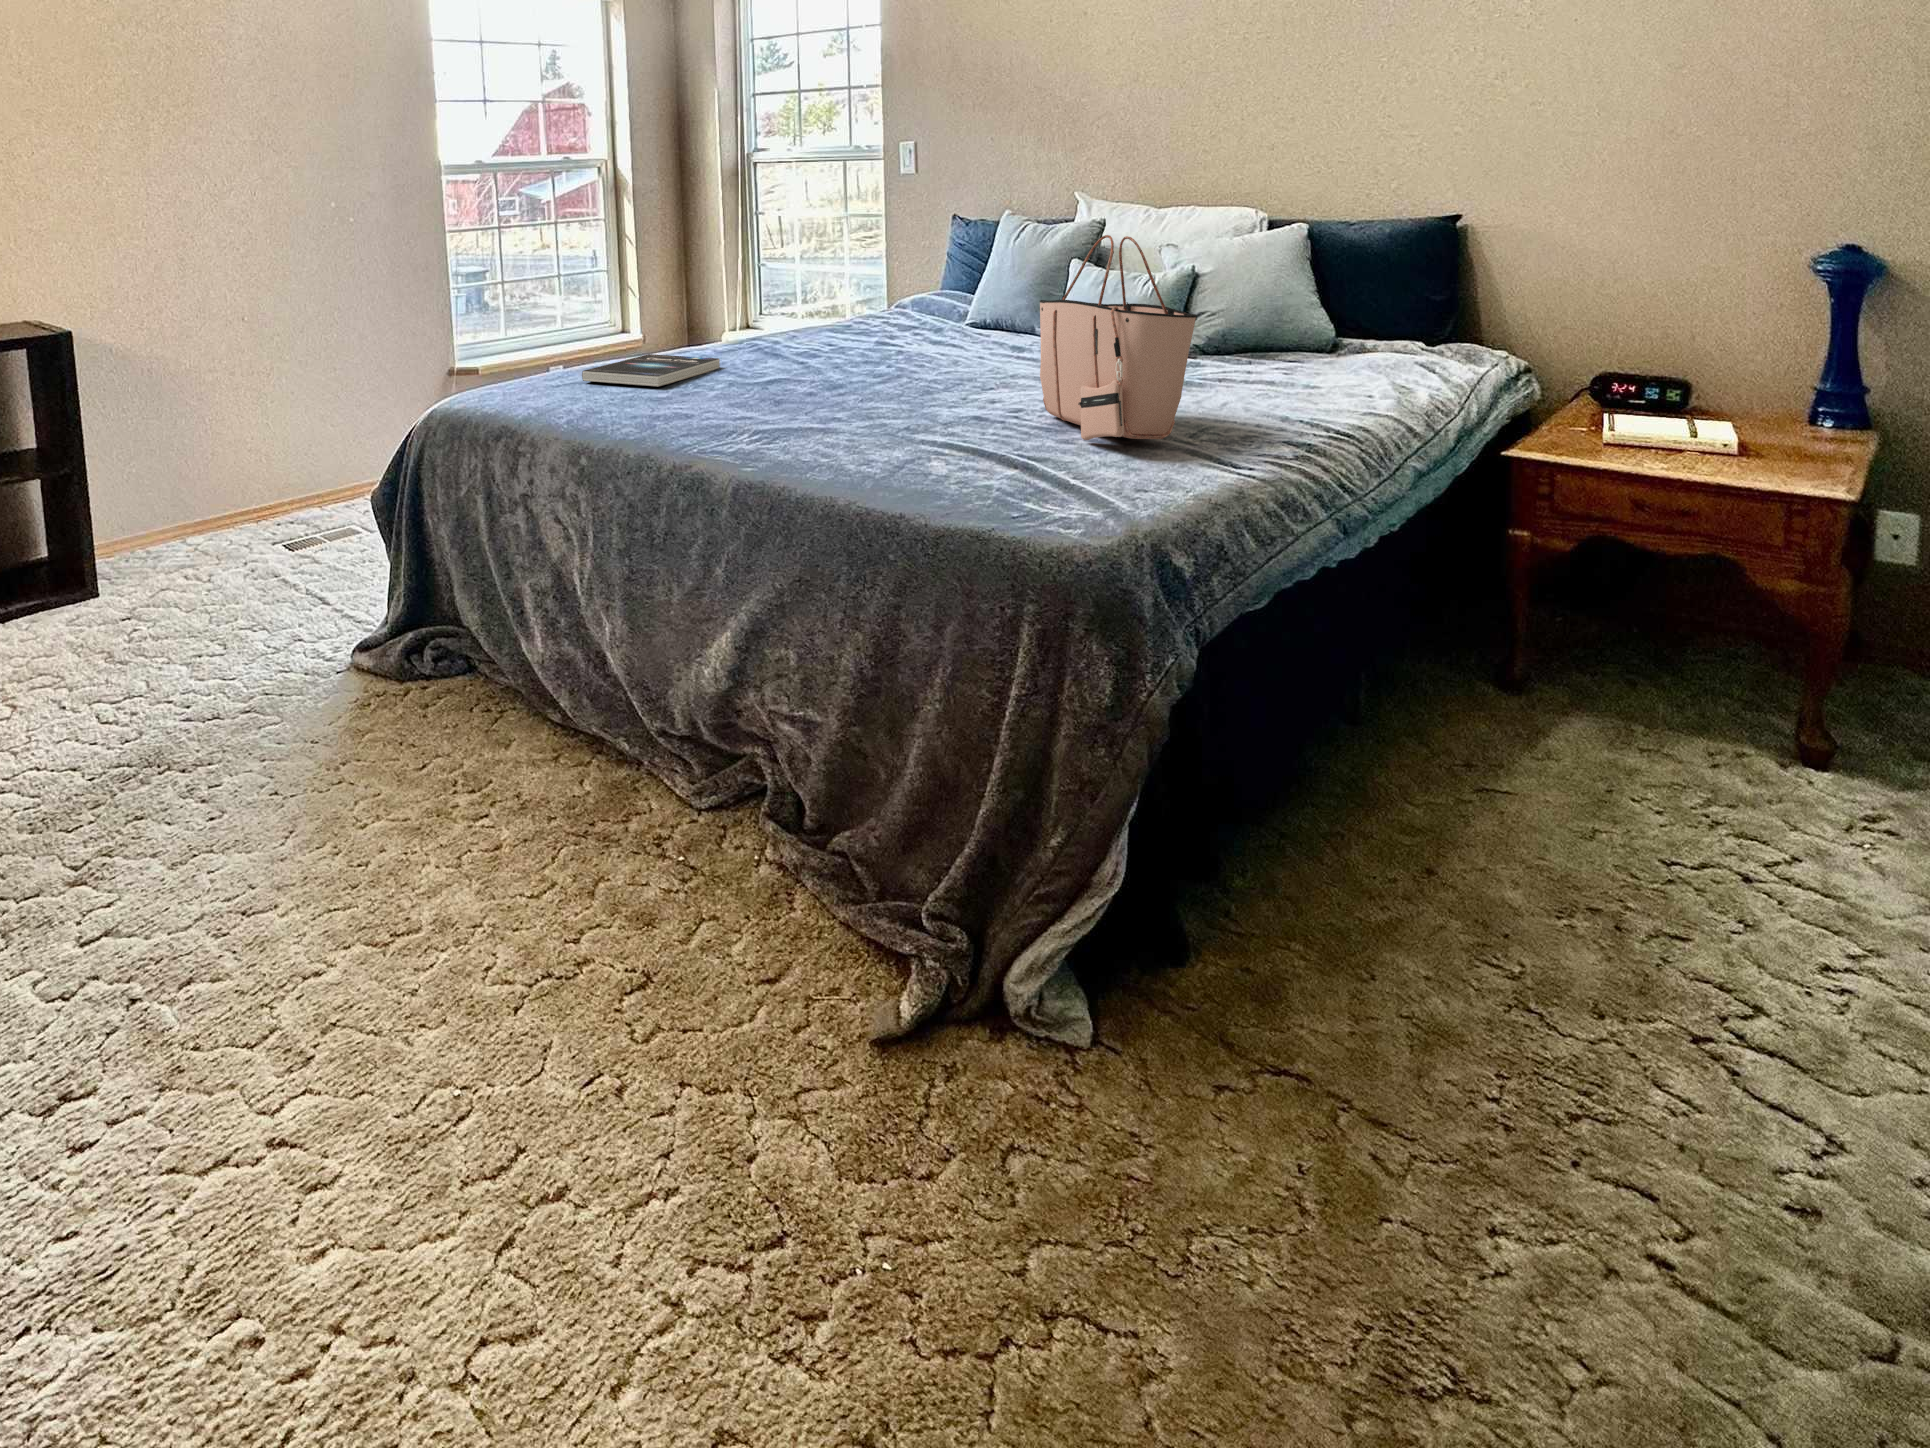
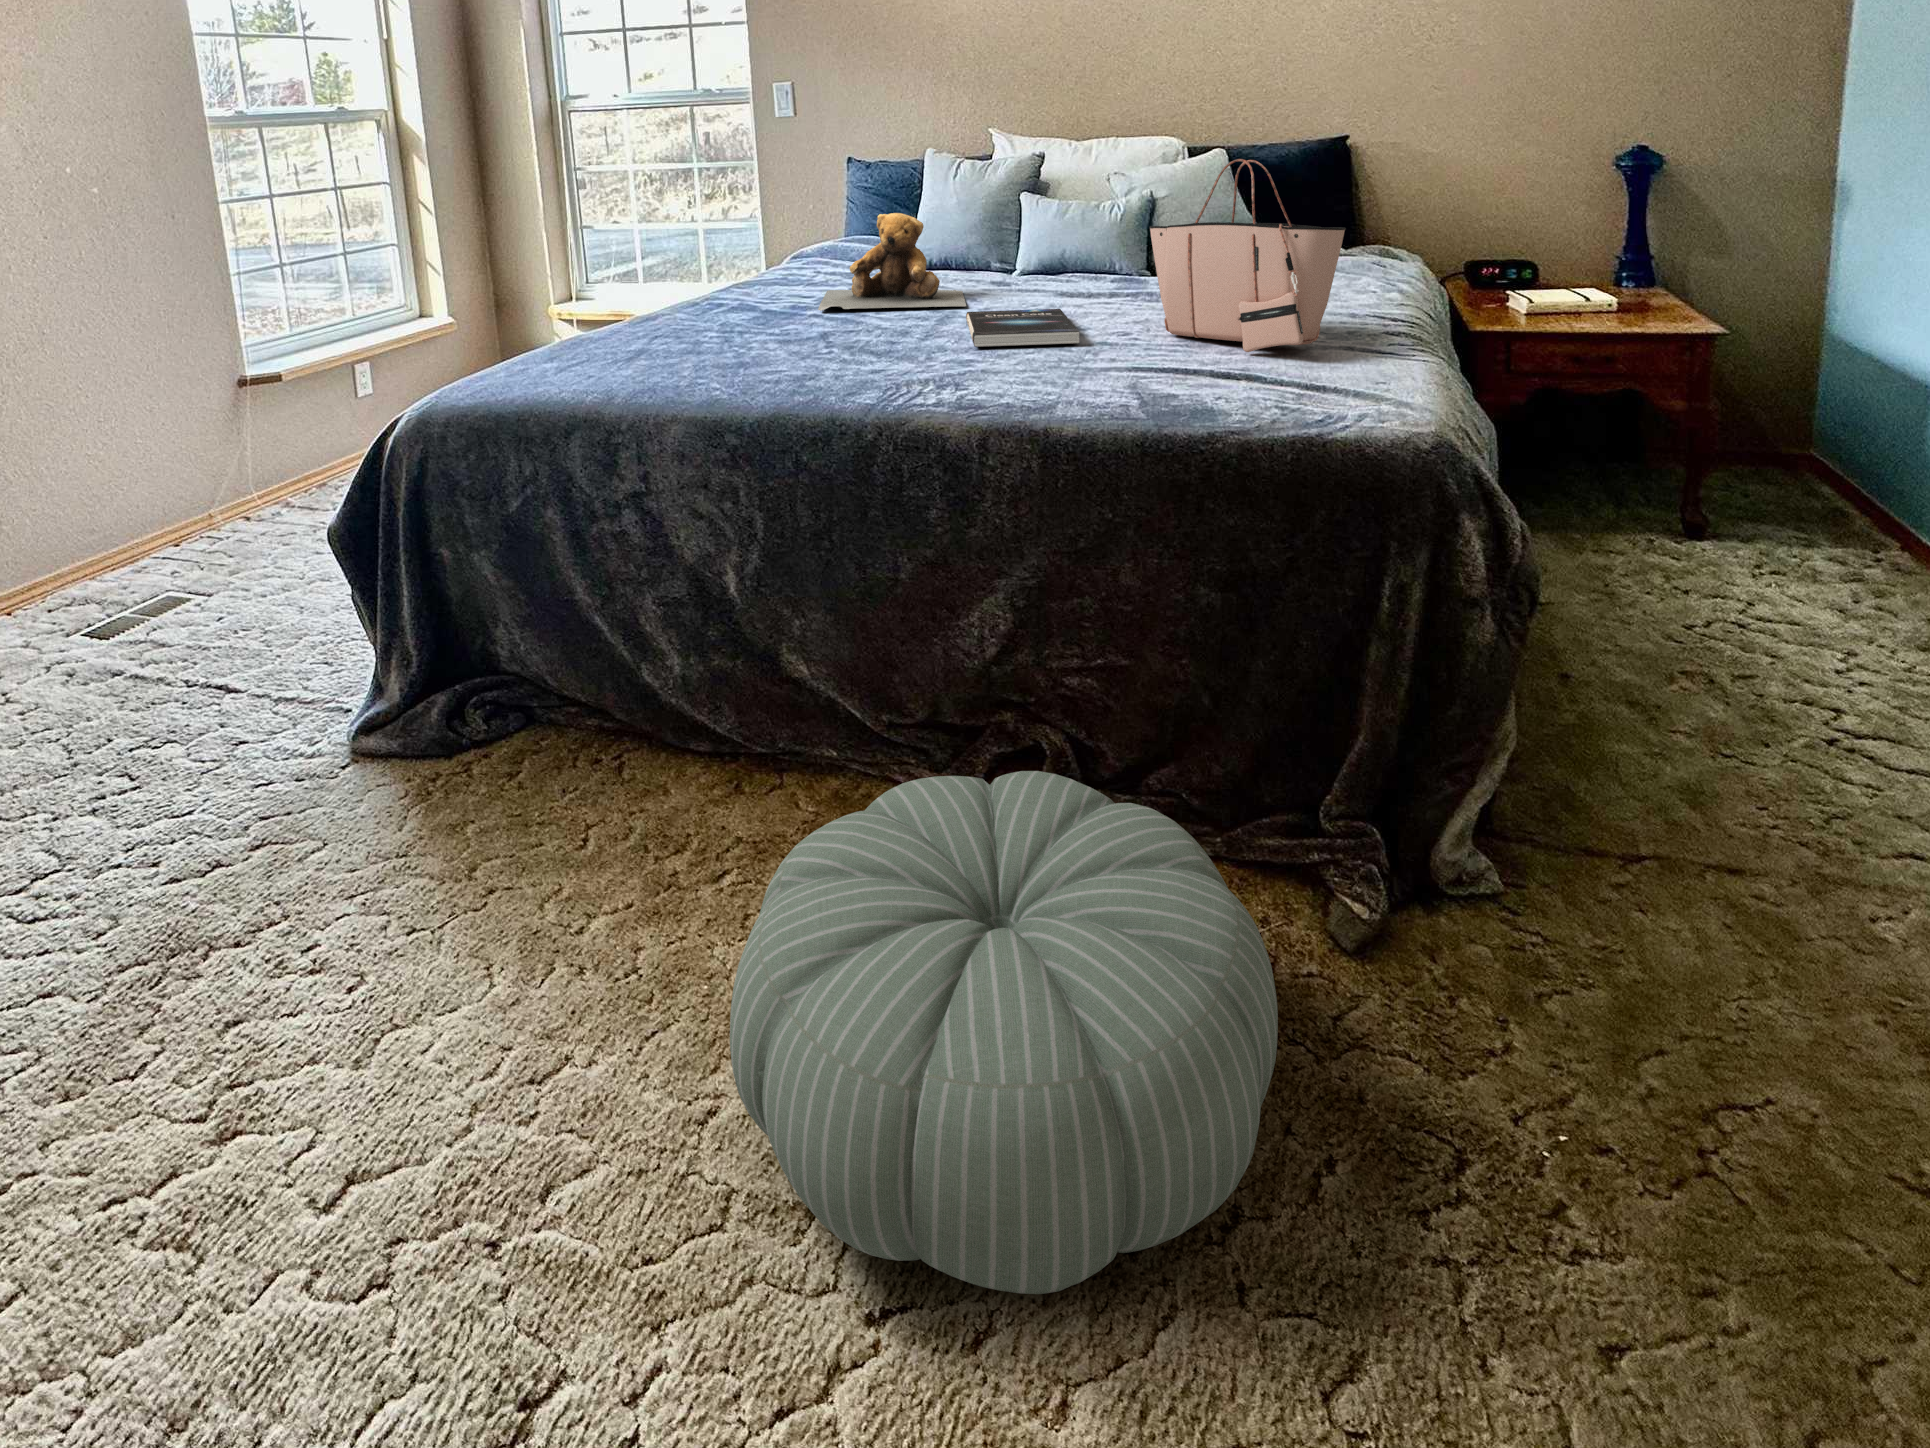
teddy bear: none [791,272,960,368] -> present [818,213,966,311]
book: present [582,354,720,387] -> present [966,309,1079,347]
pouf: none [249,767,737,1179] -> present [730,771,1278,1294]

